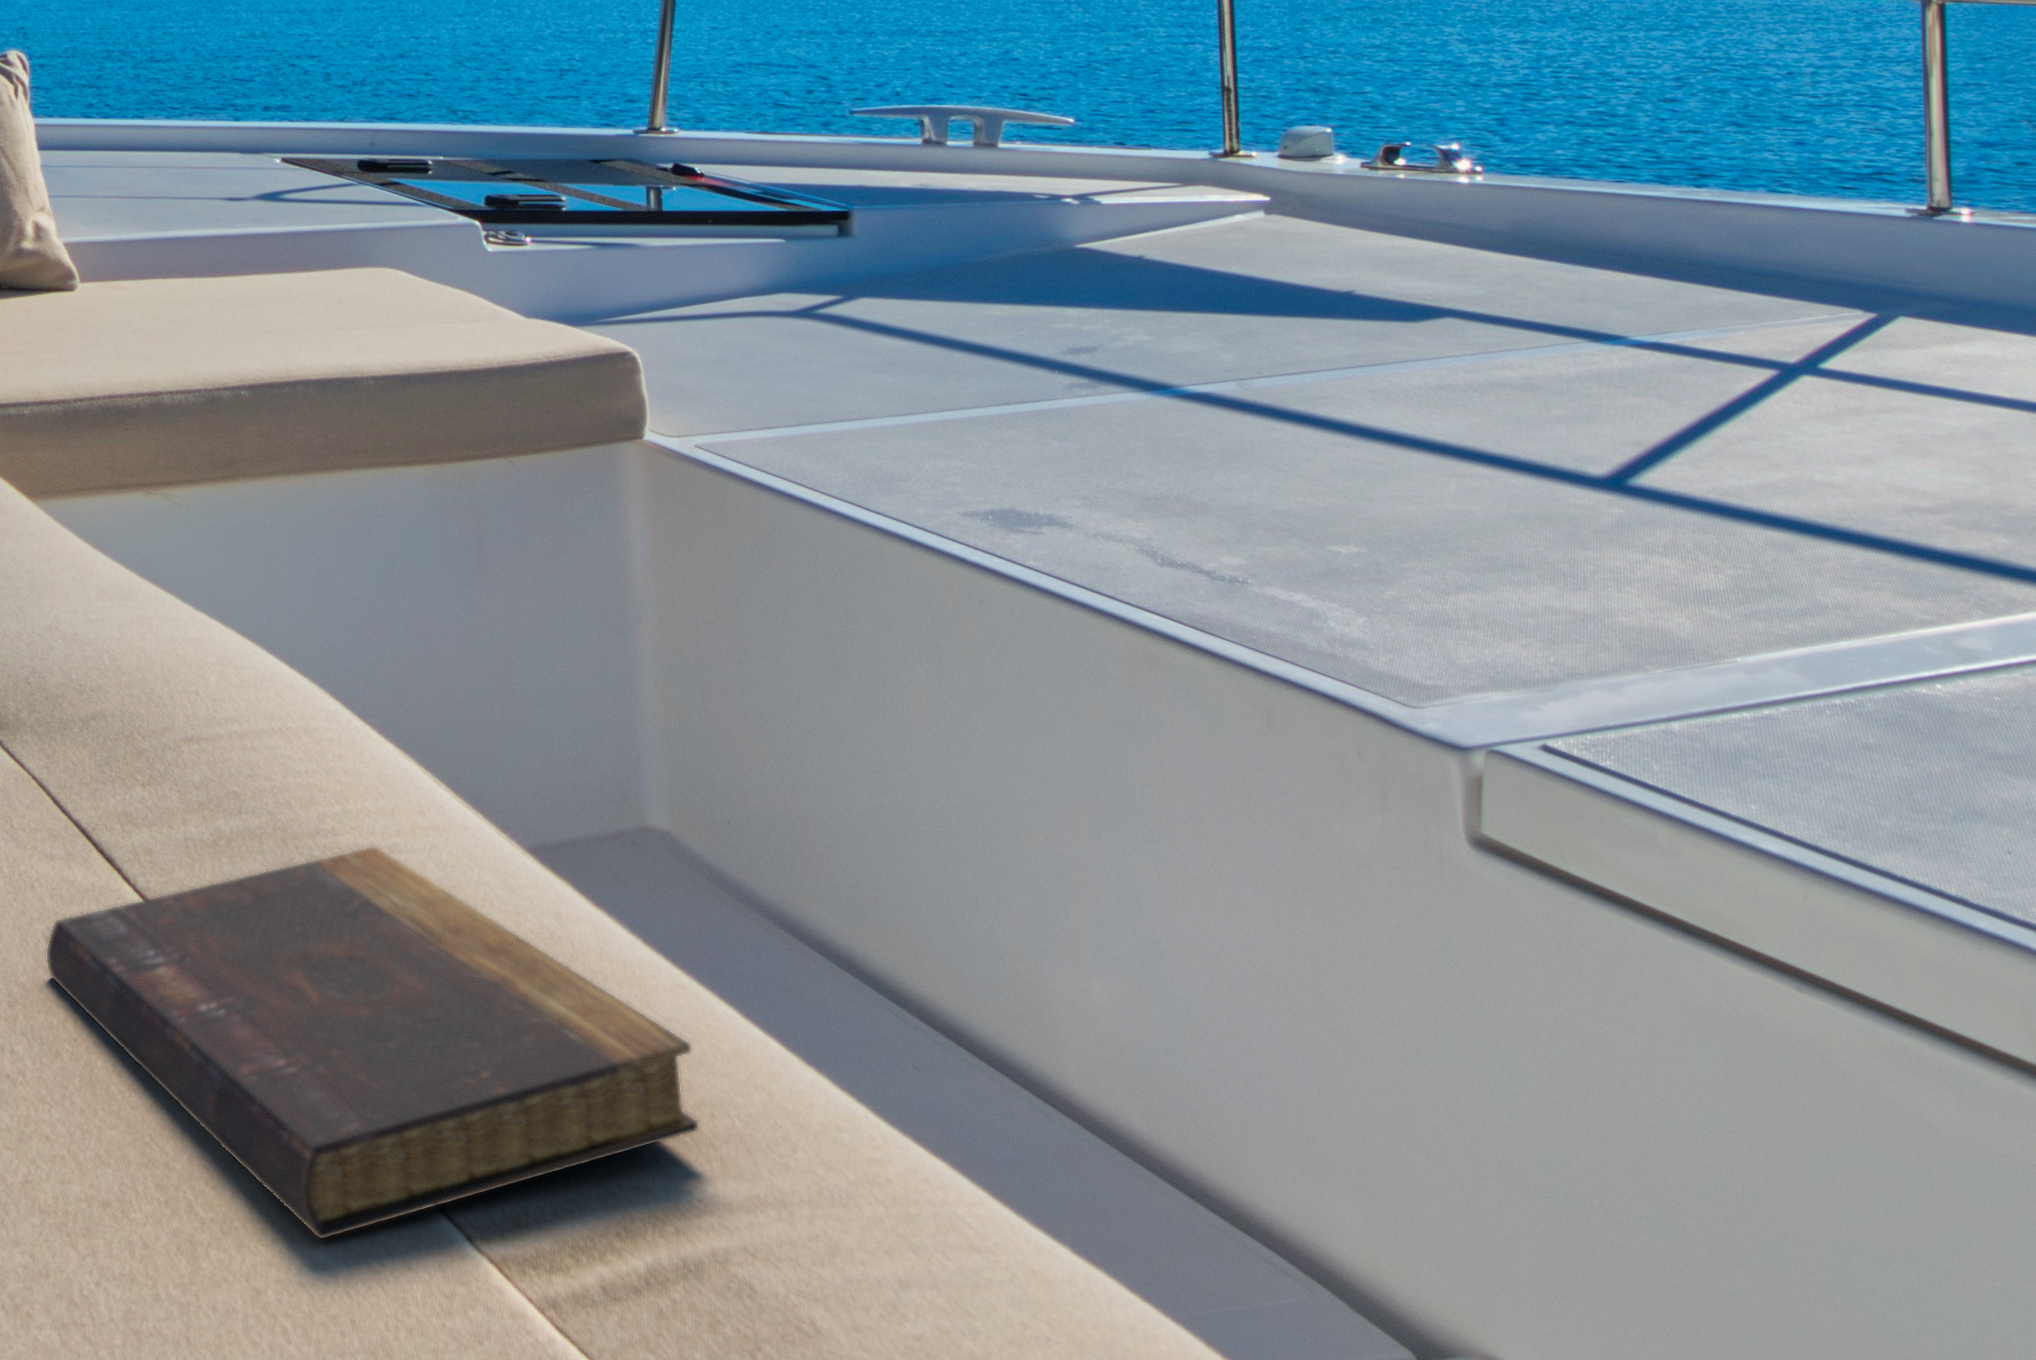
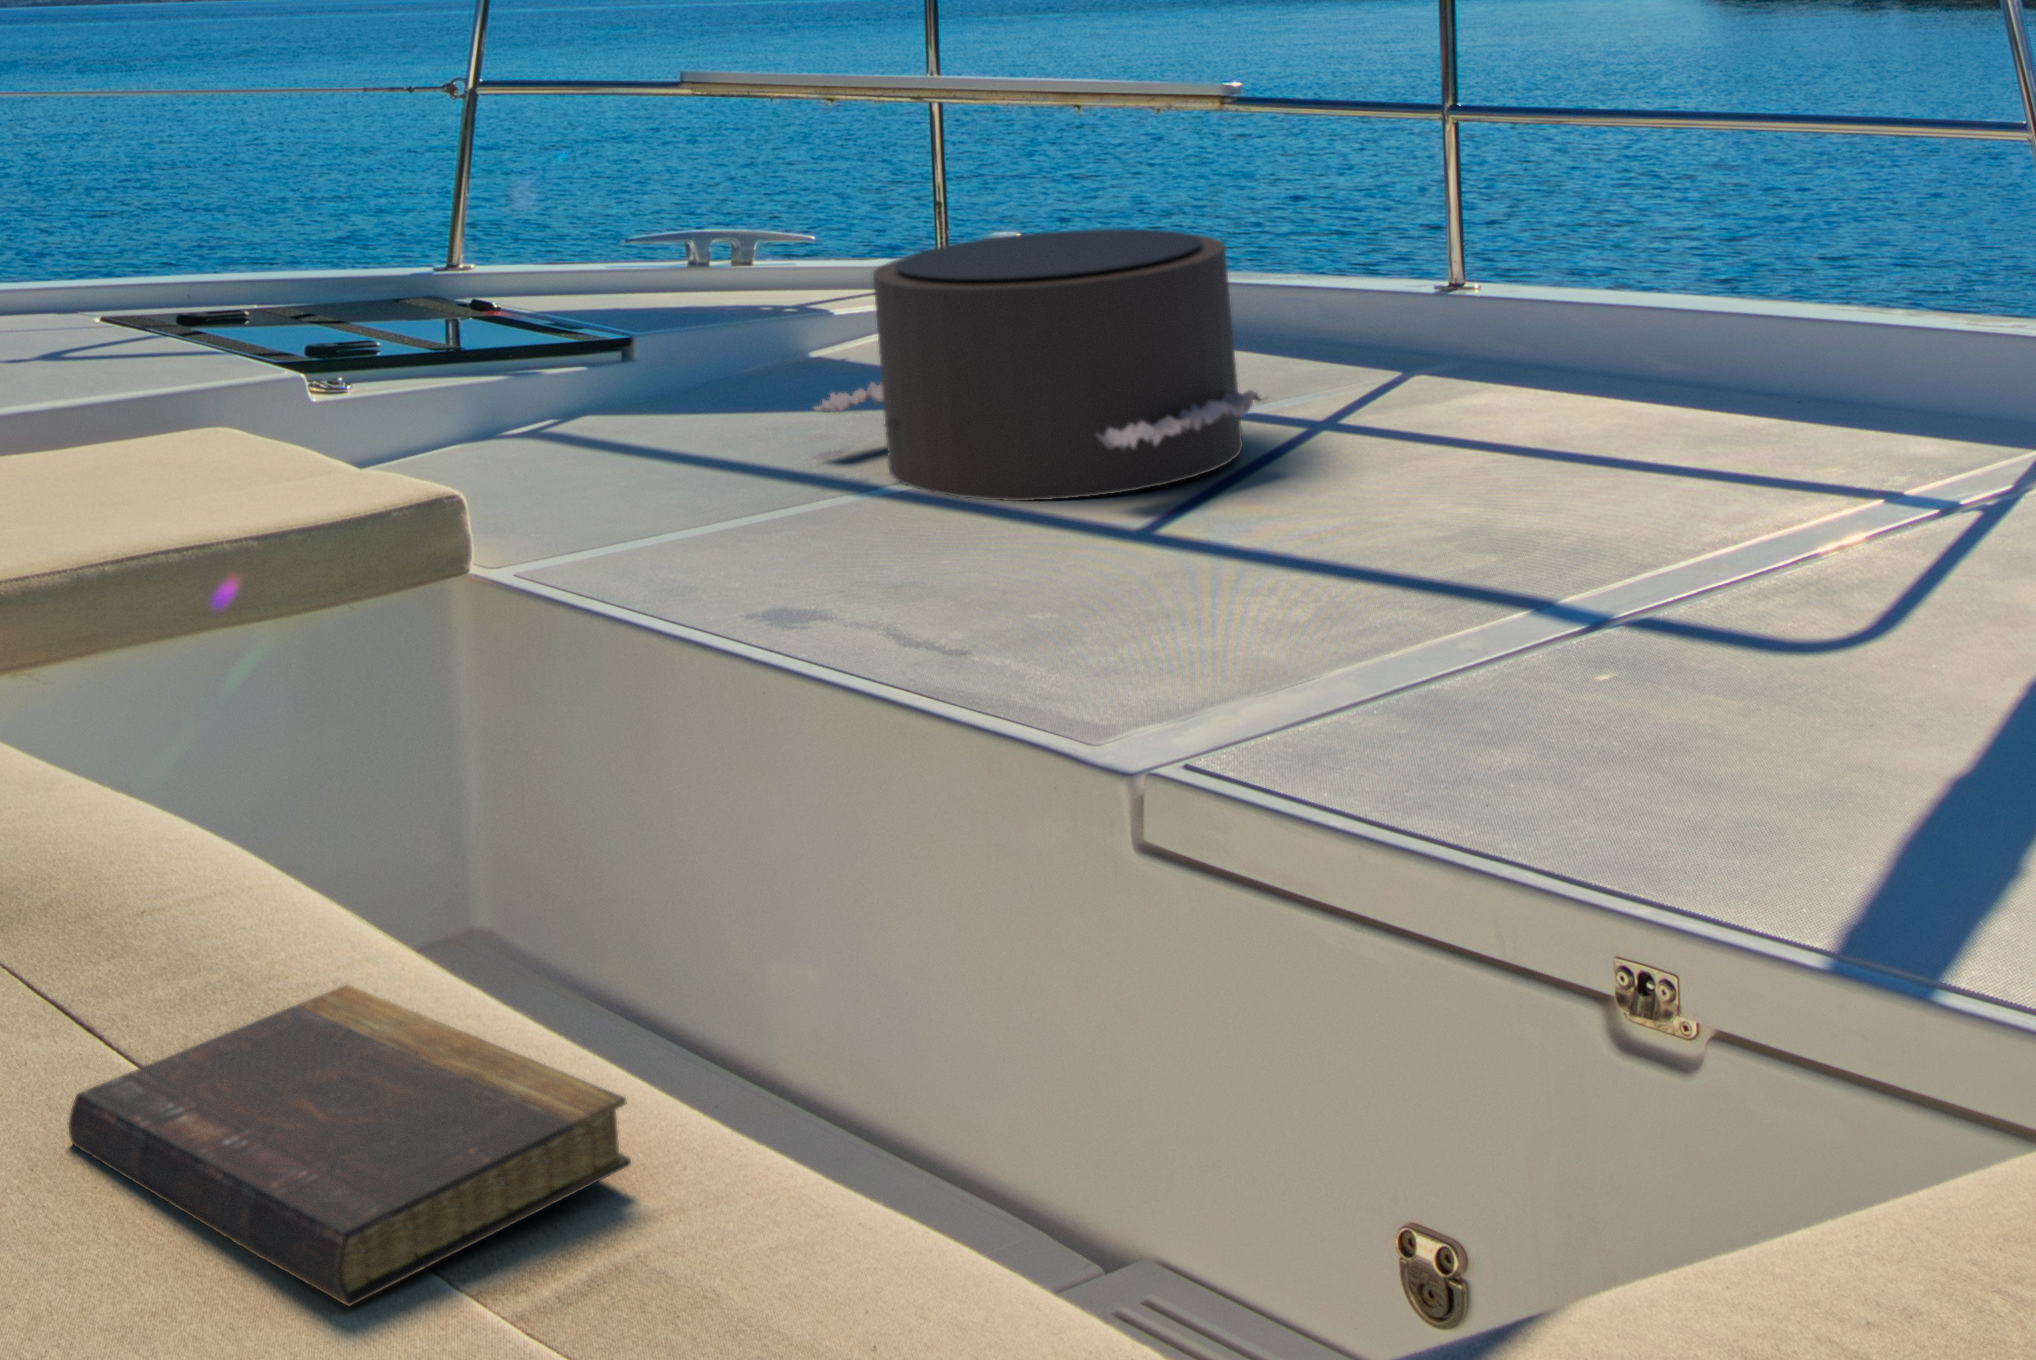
pouf: none [1017,99,1632,411] -> present [814,229,1261,501]

